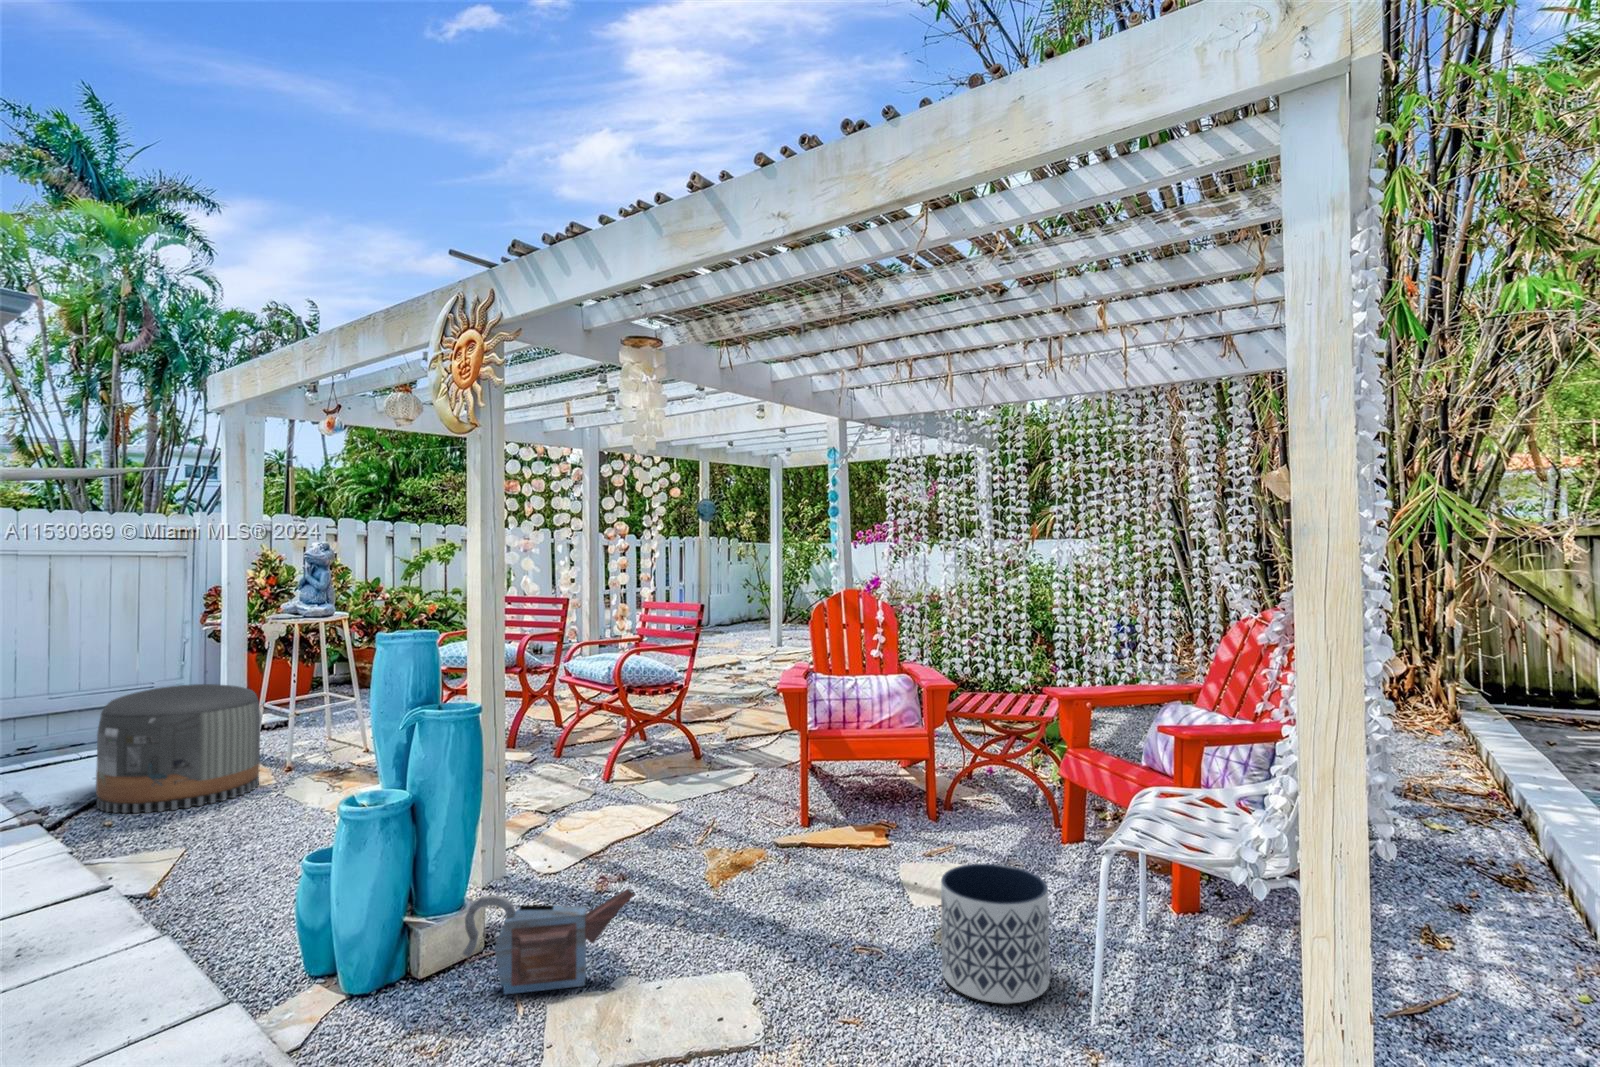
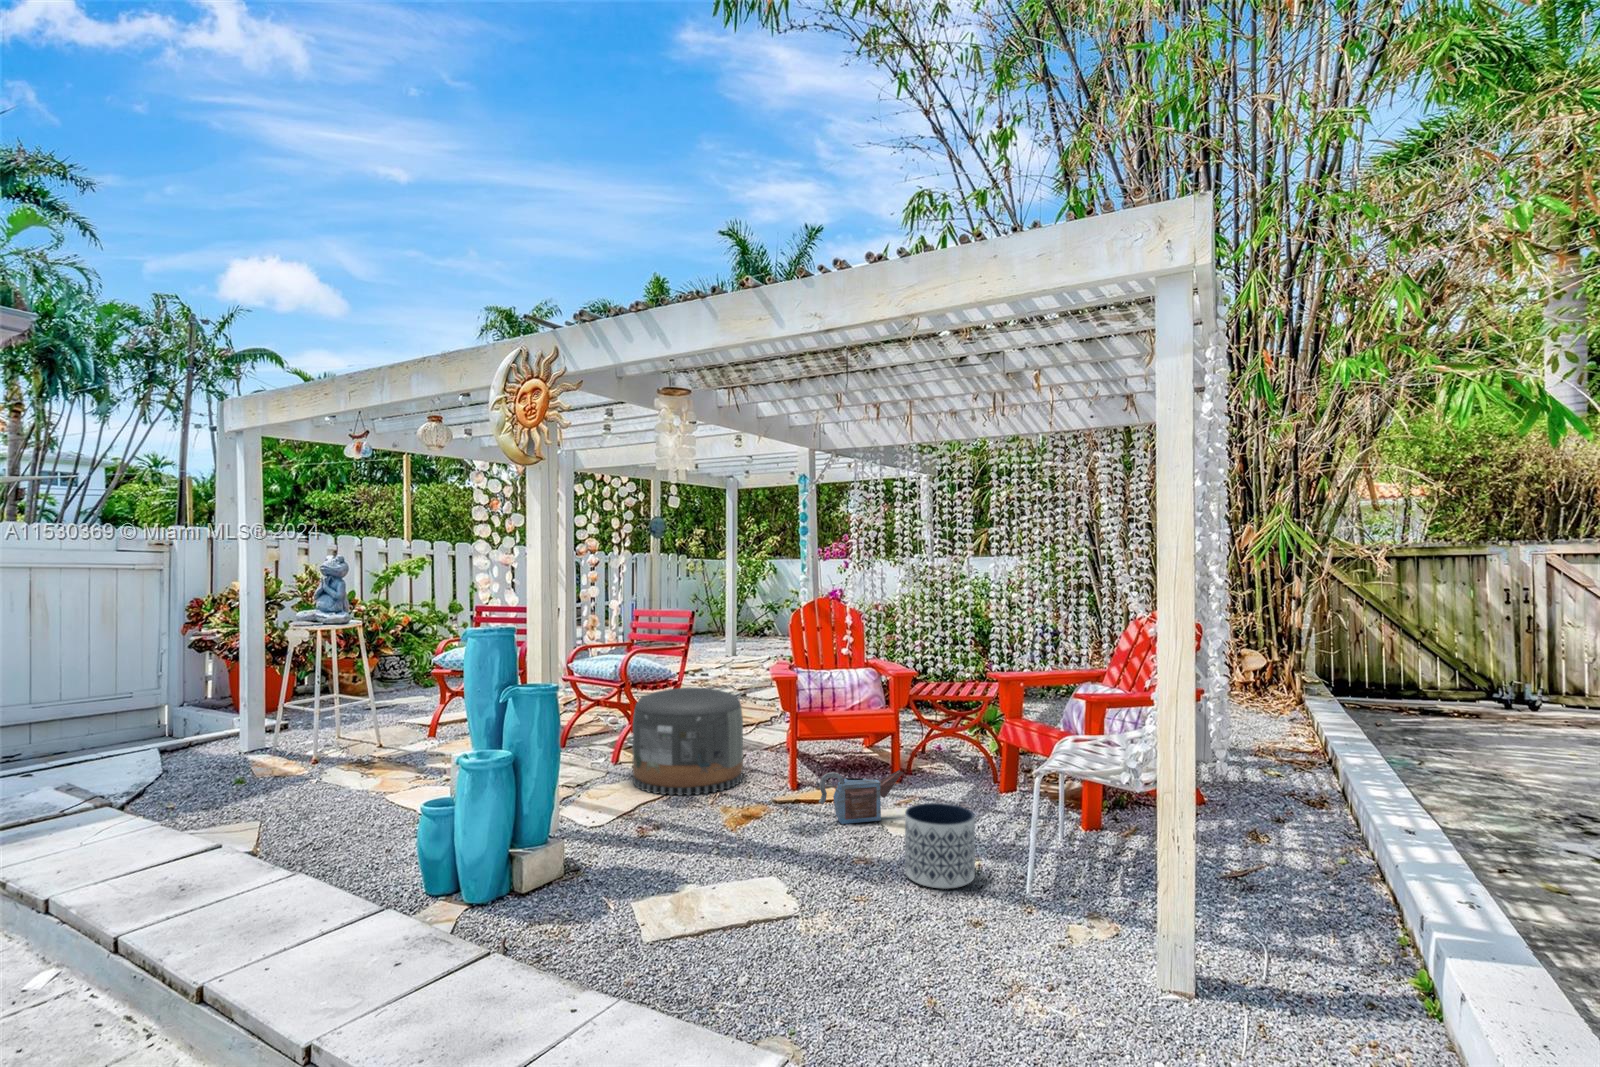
pouf: present [96,684,260,813] -> present [633,688,743,796]
watering can: present [463,889,635,994] -> present [819,770,903,824]

